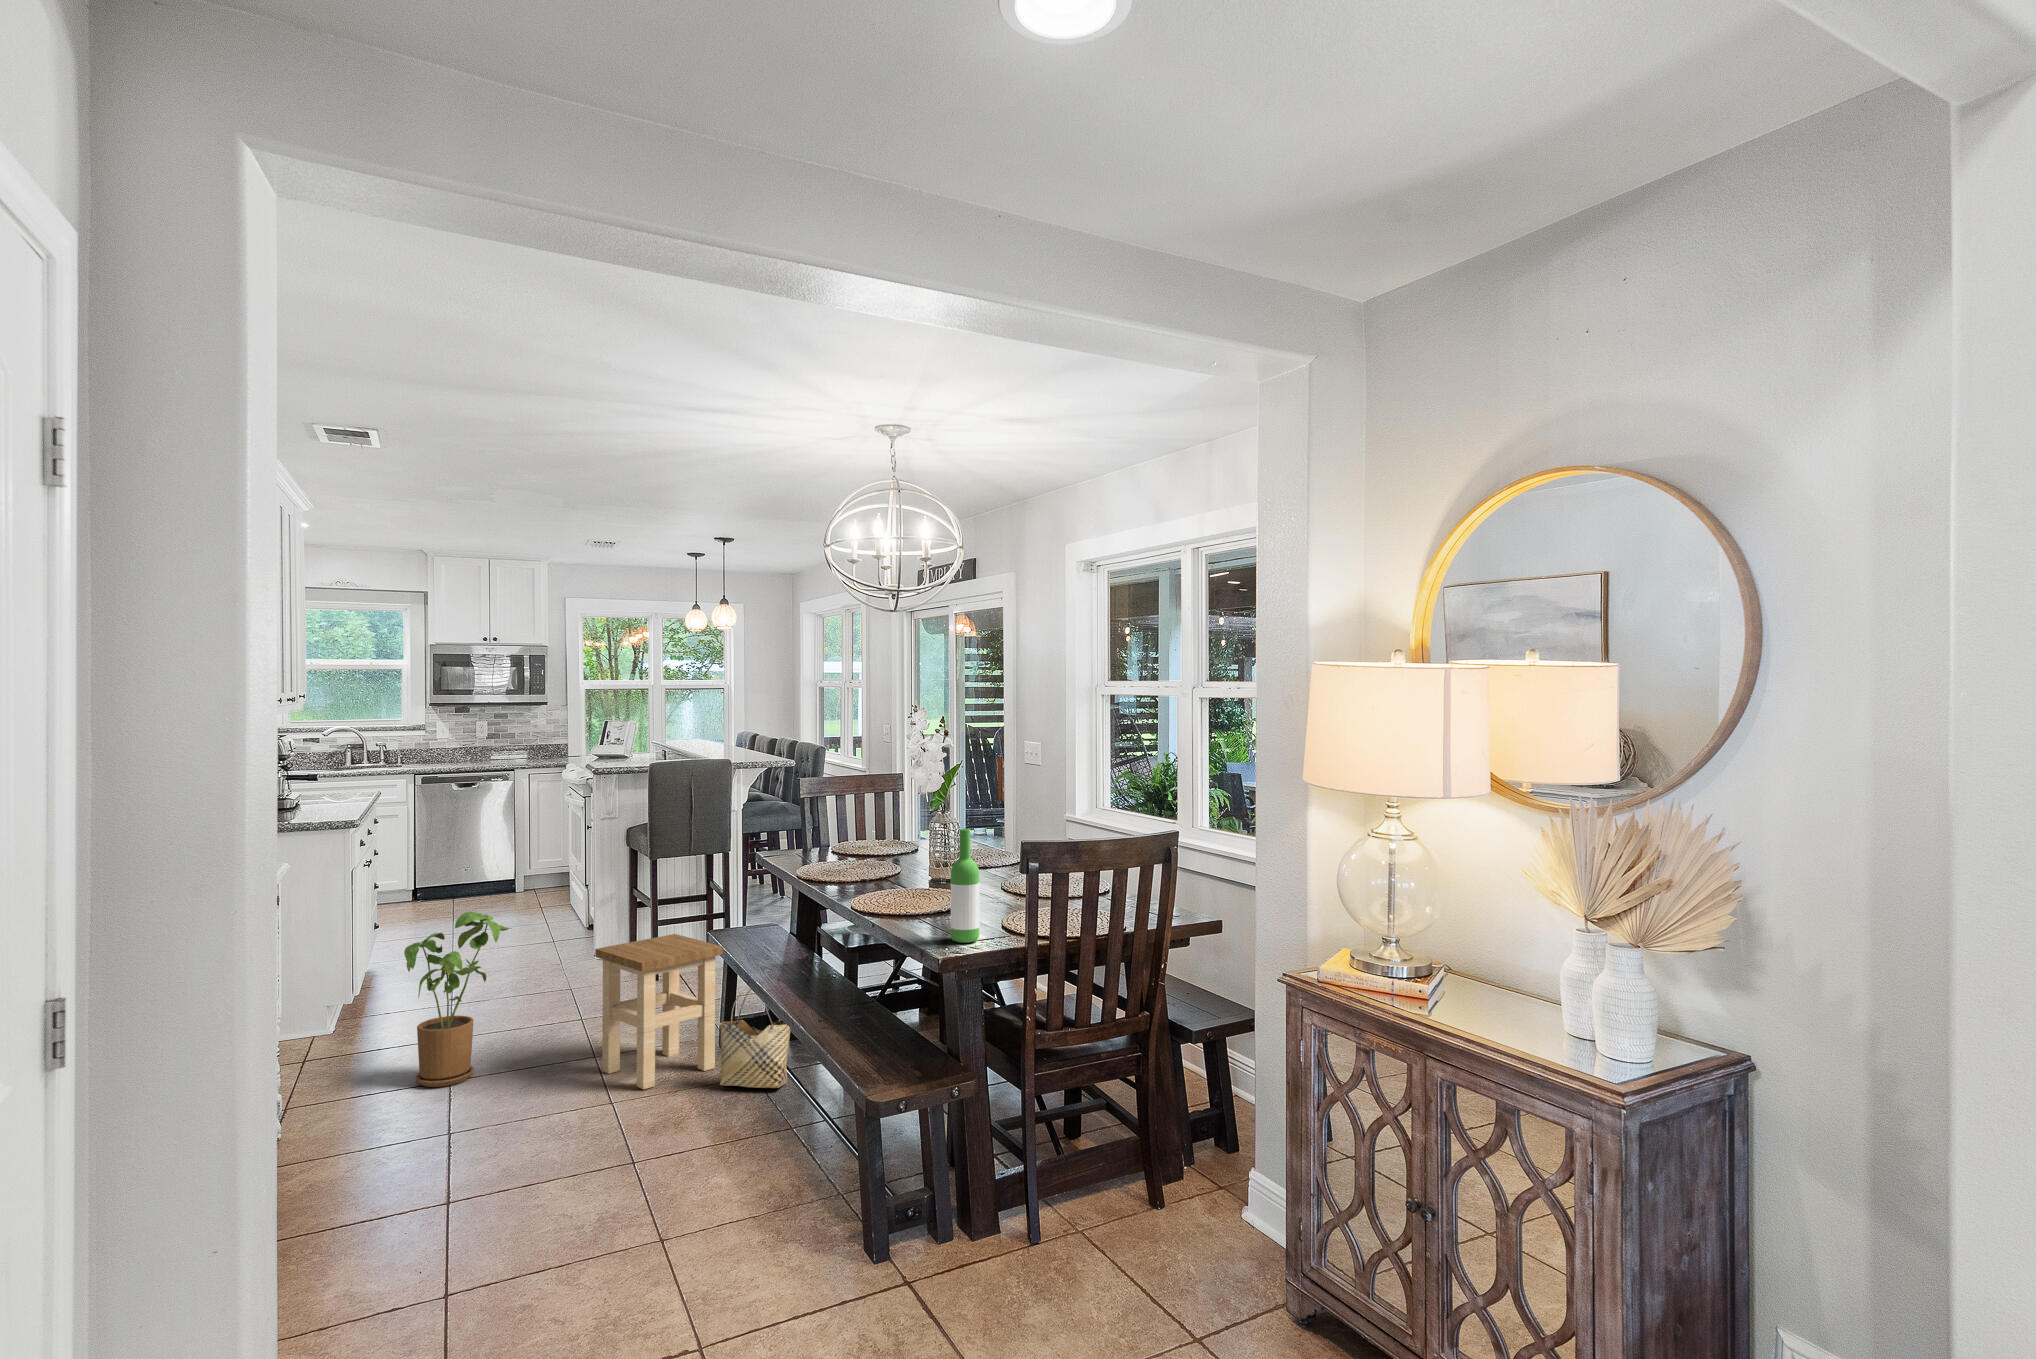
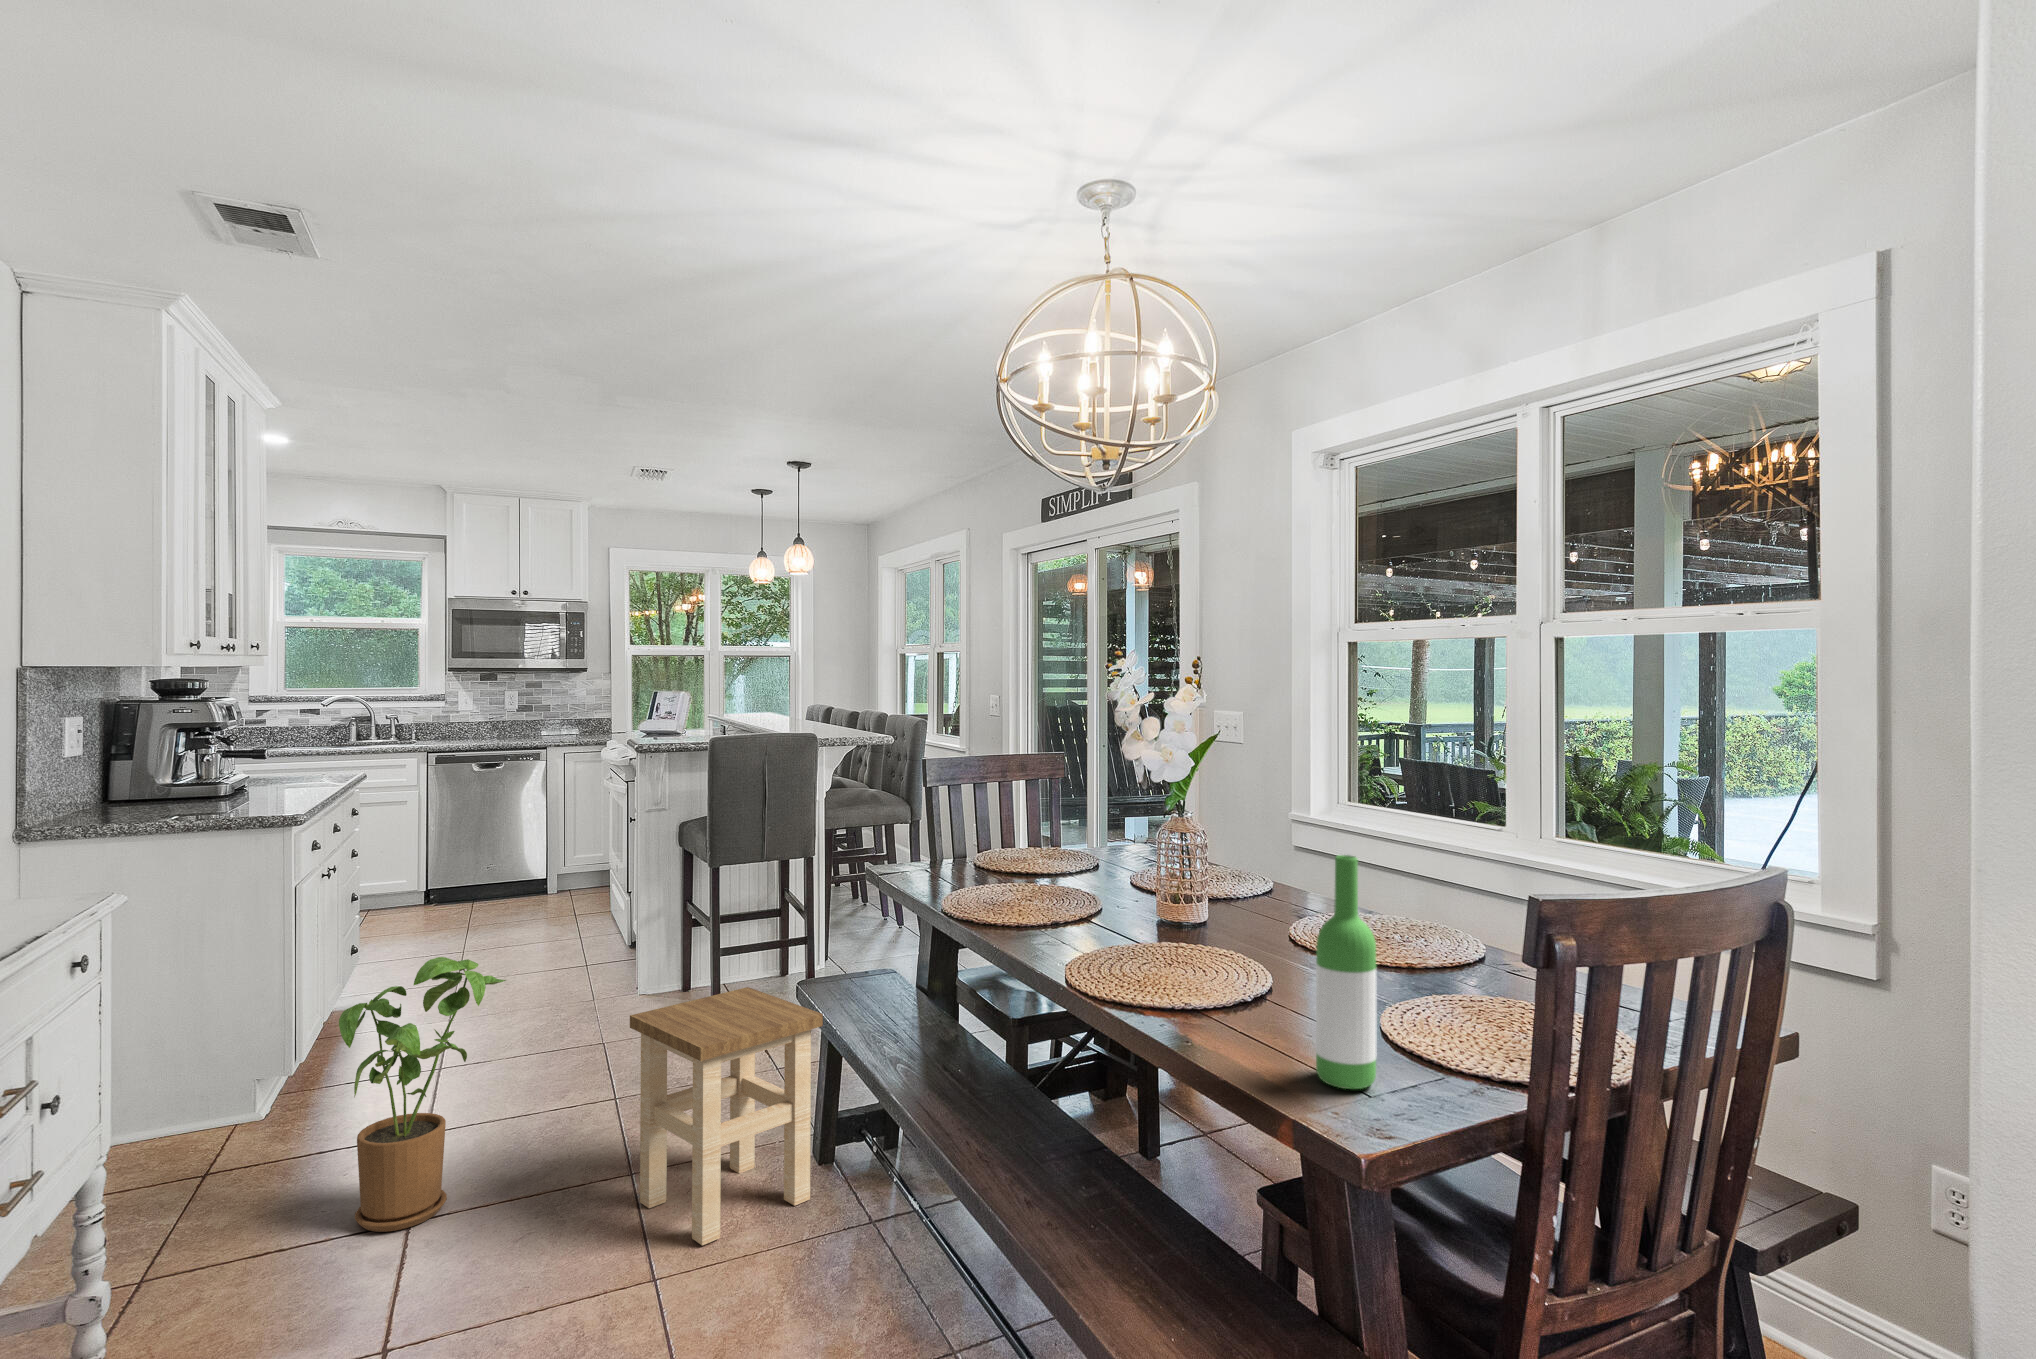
woven basket: present [719,988,791,1088] -> none [820,1075,934,1249]

